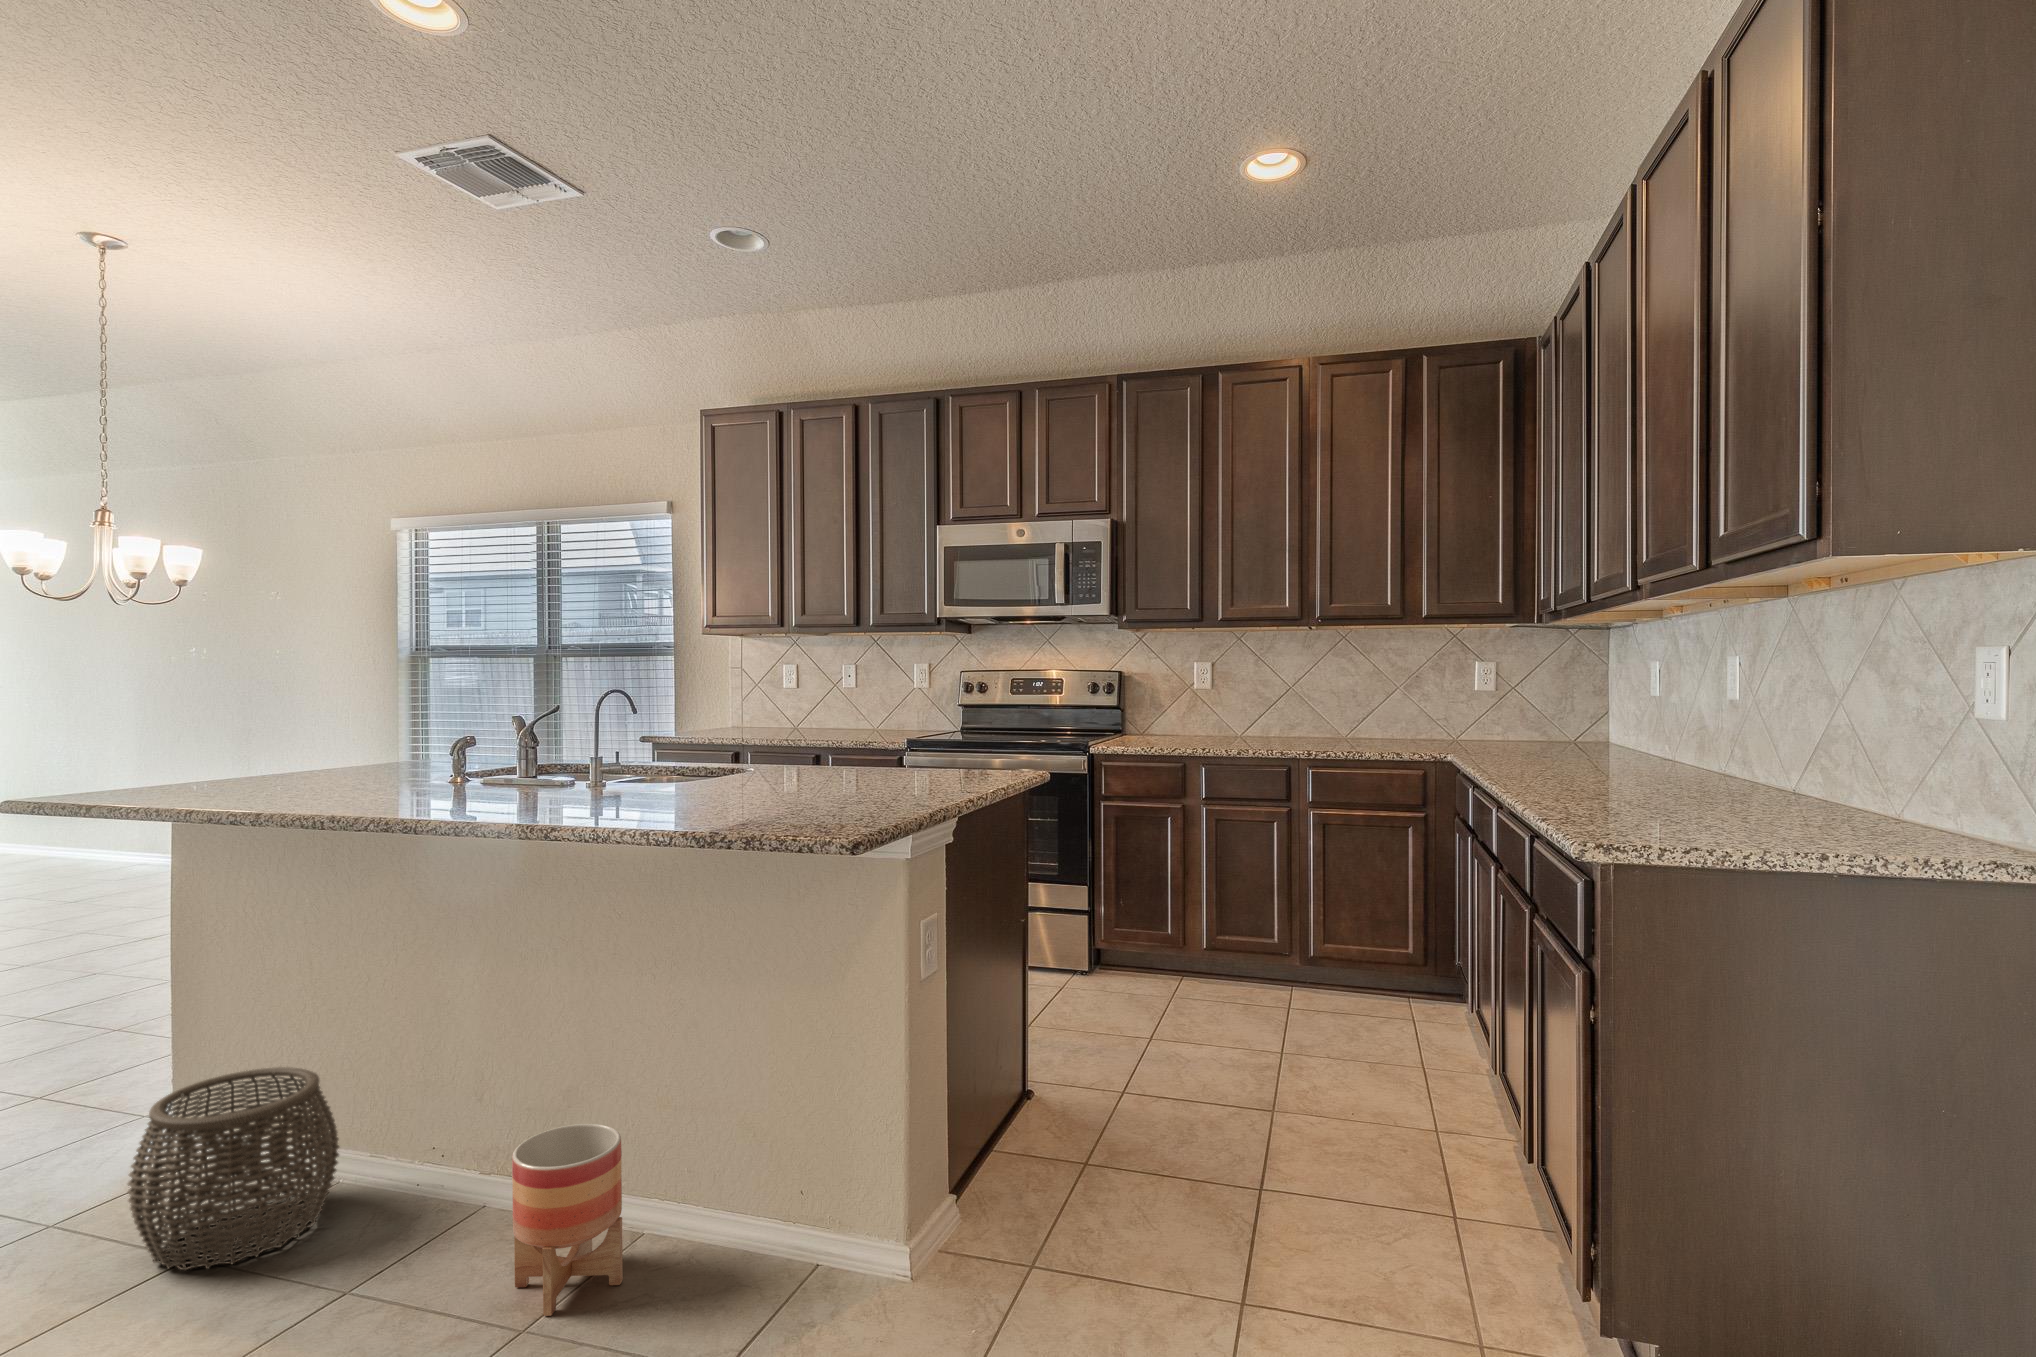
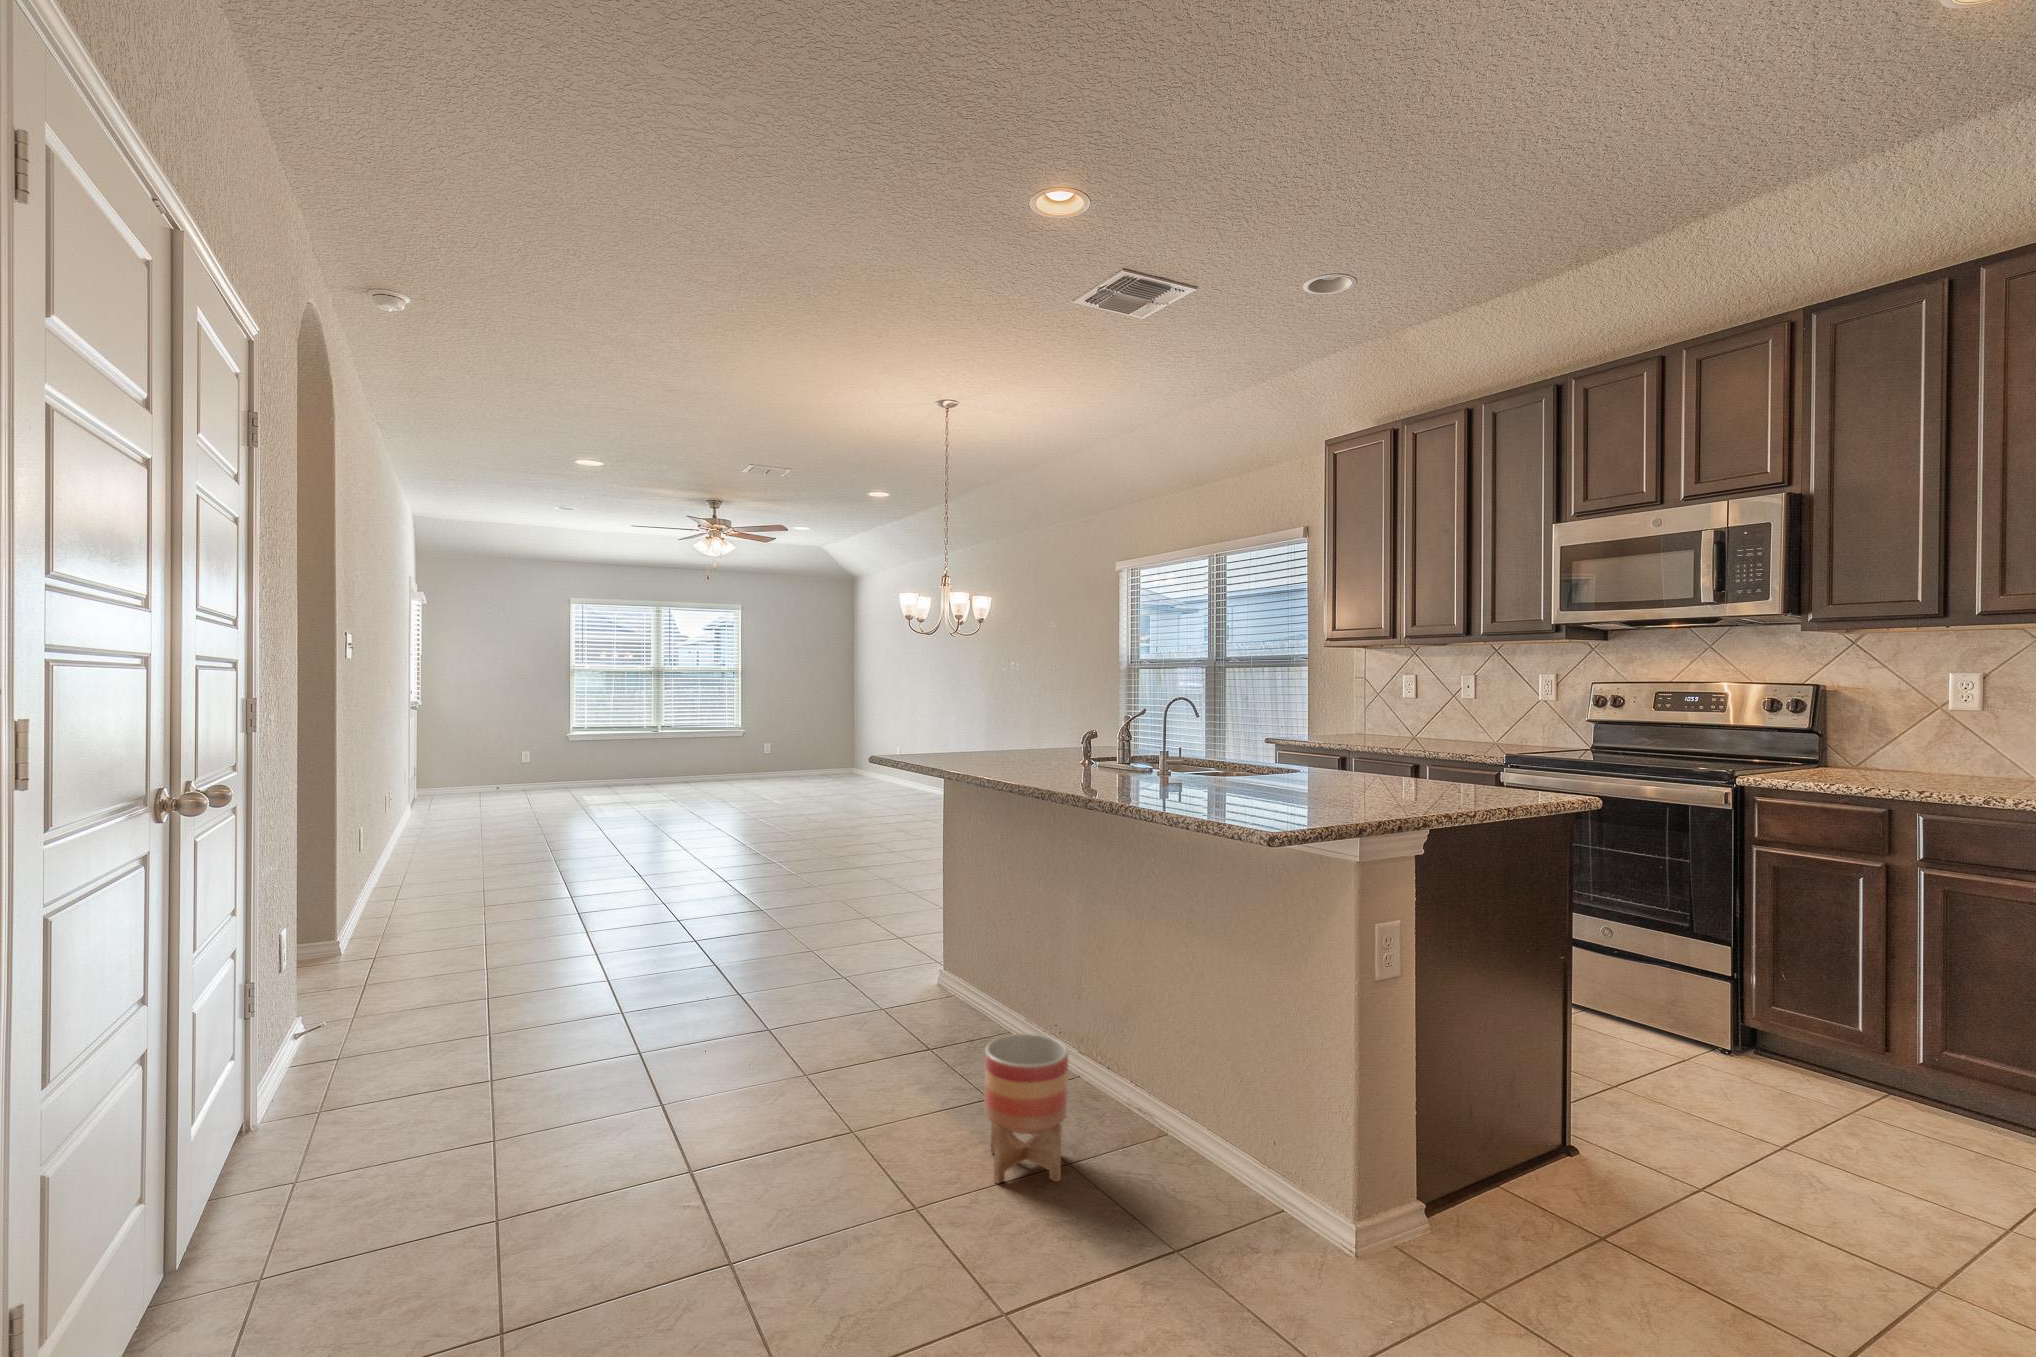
woven basket: present [128,1067,339,1270] -> none [815,939,935,1069]

